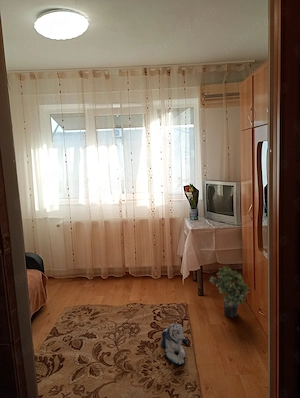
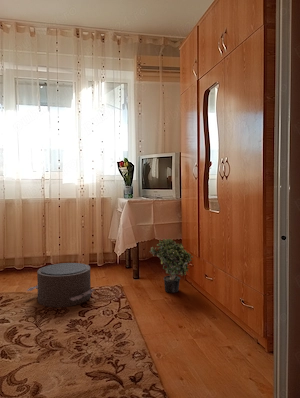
pouf: none [109,283,162,325] -> present [27,263,93,307]
plush toy: present [161,323,188,365] -> none [96,290,129,336]

